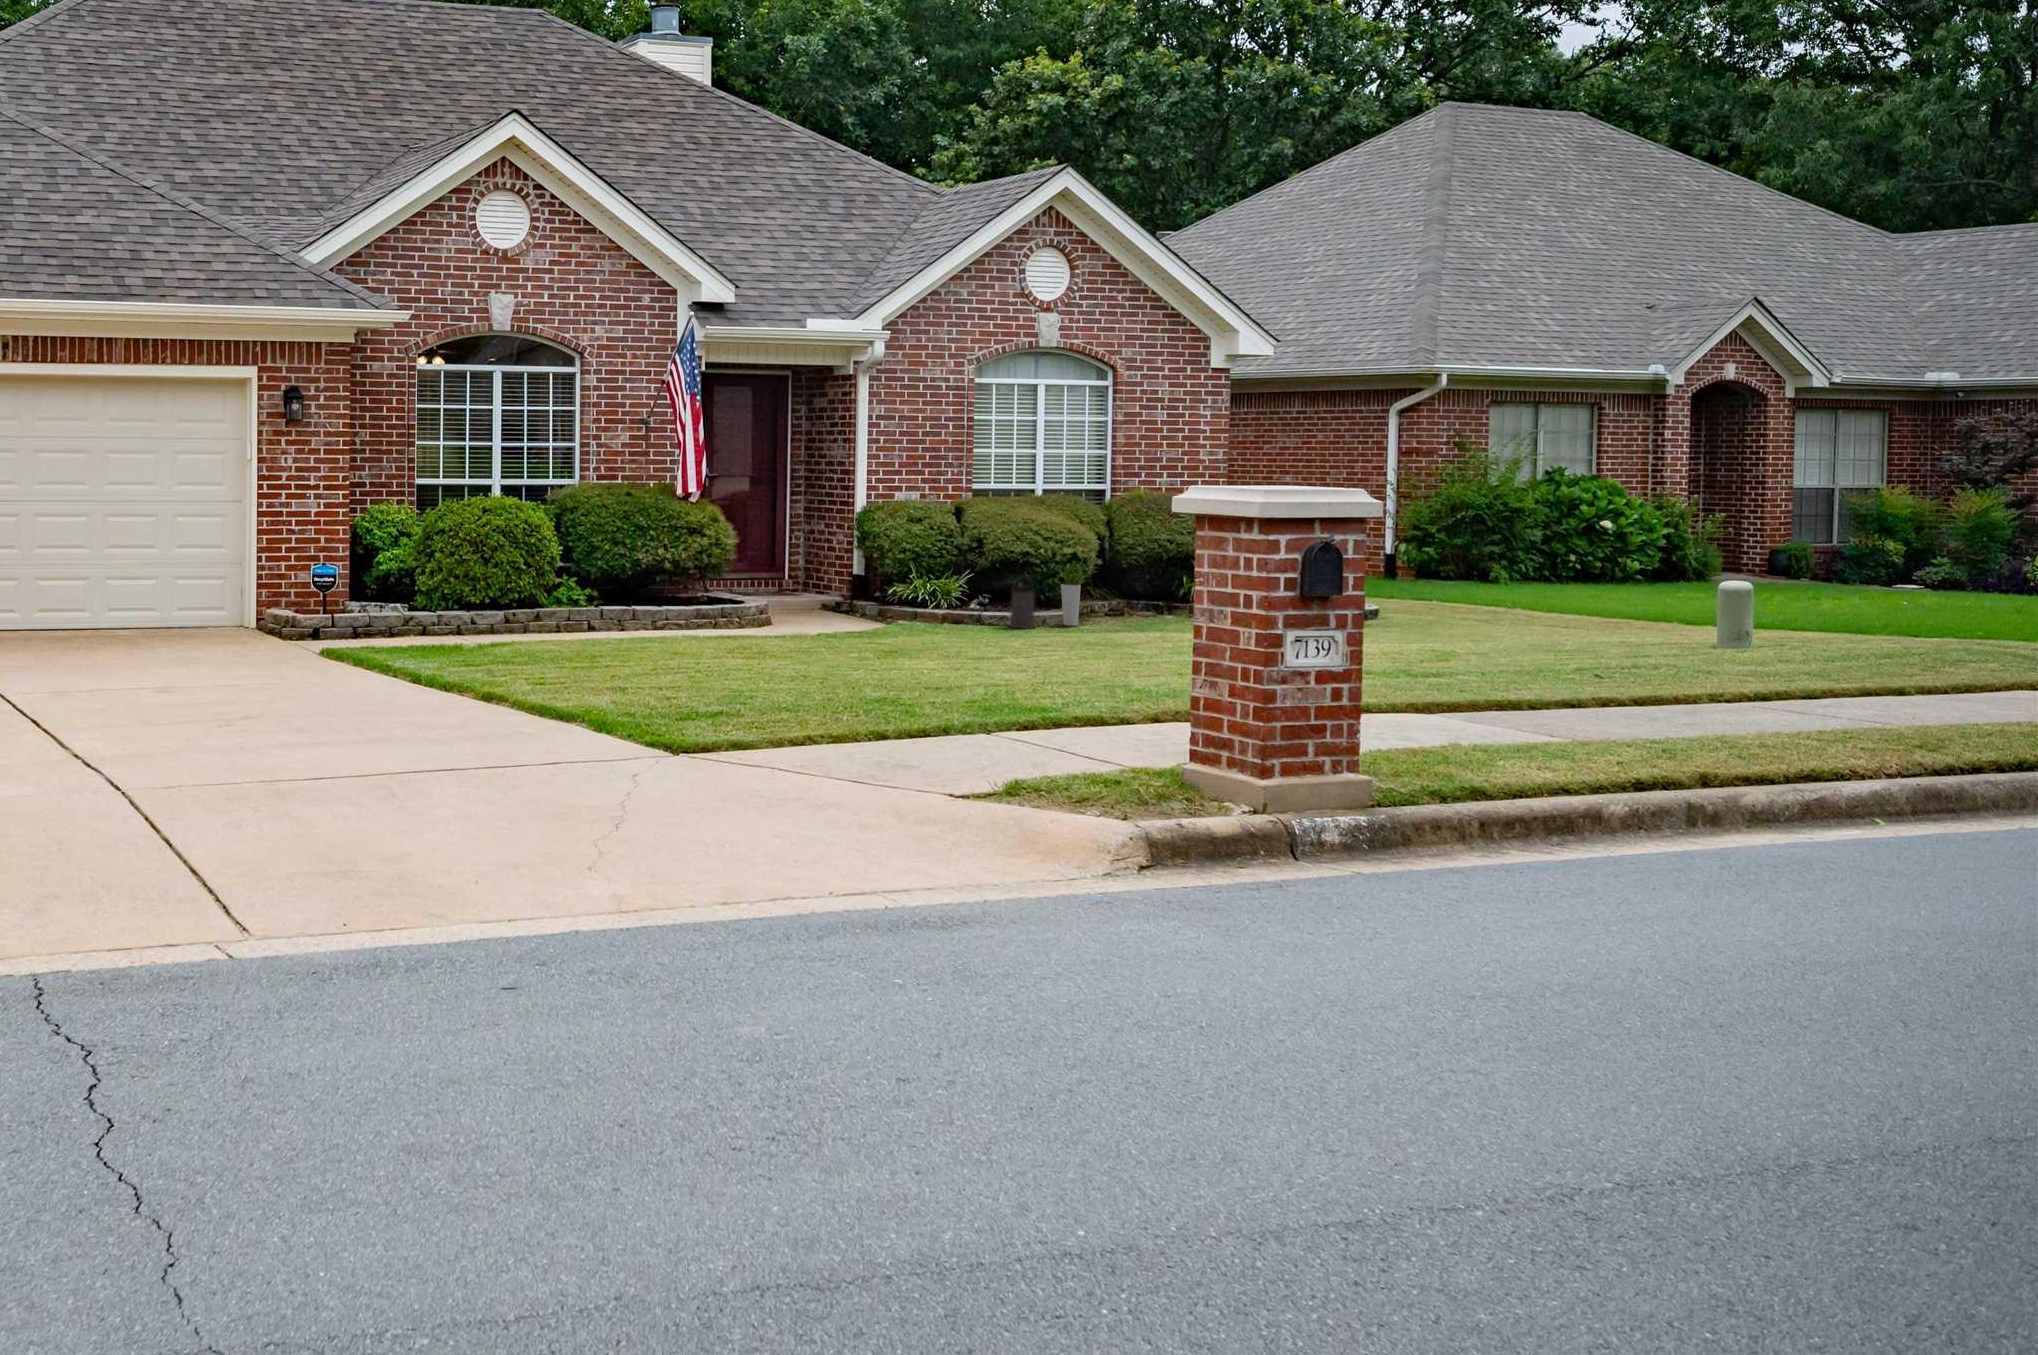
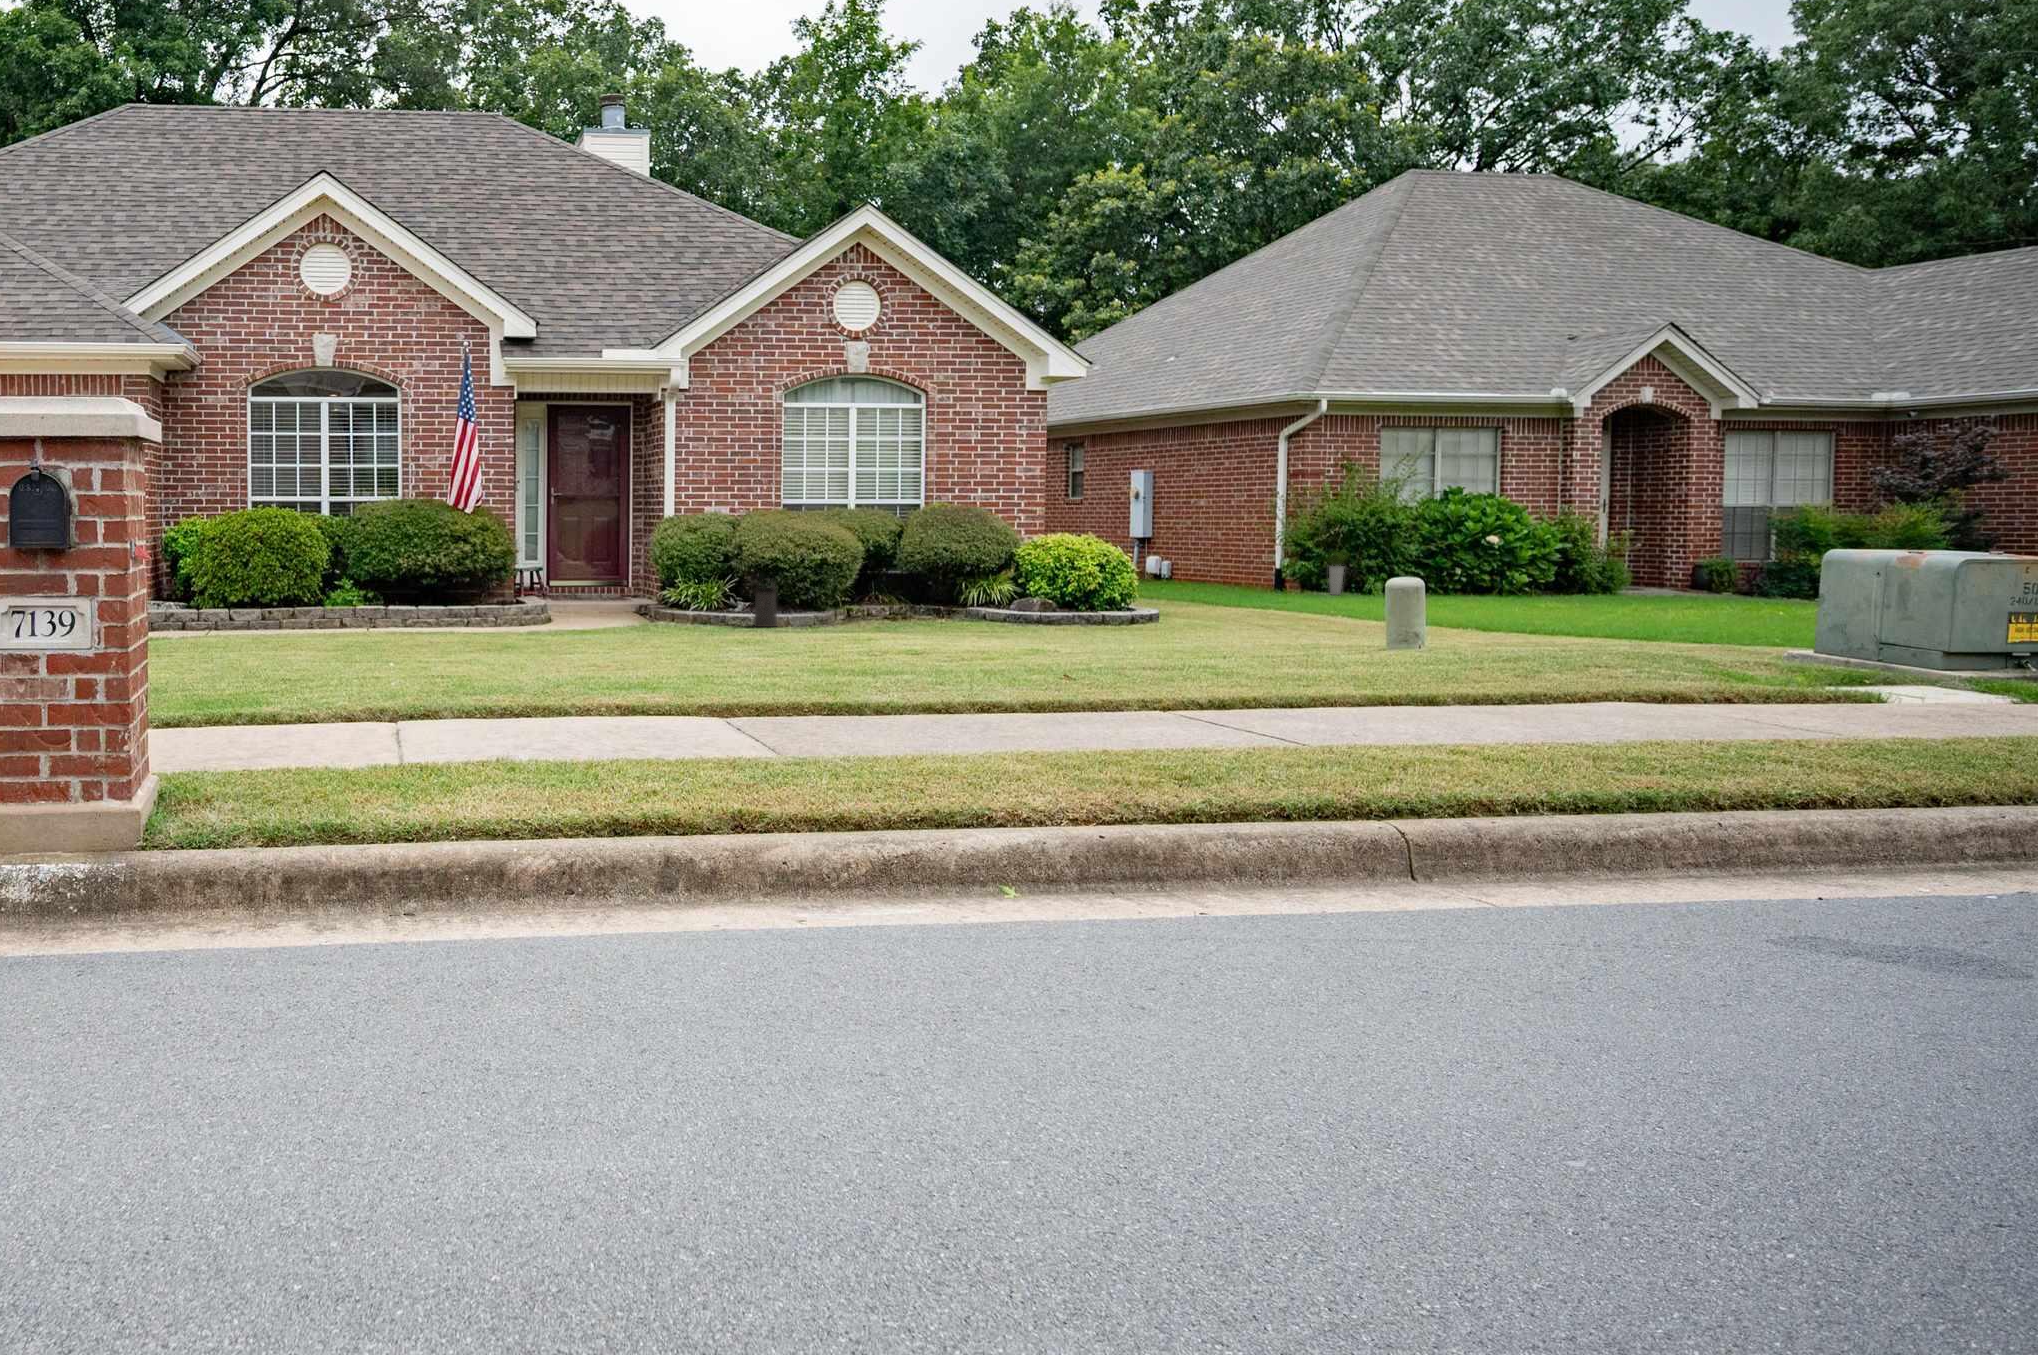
planter: present [1060,561,1085,626] -> present [1328,552,1345,595]

